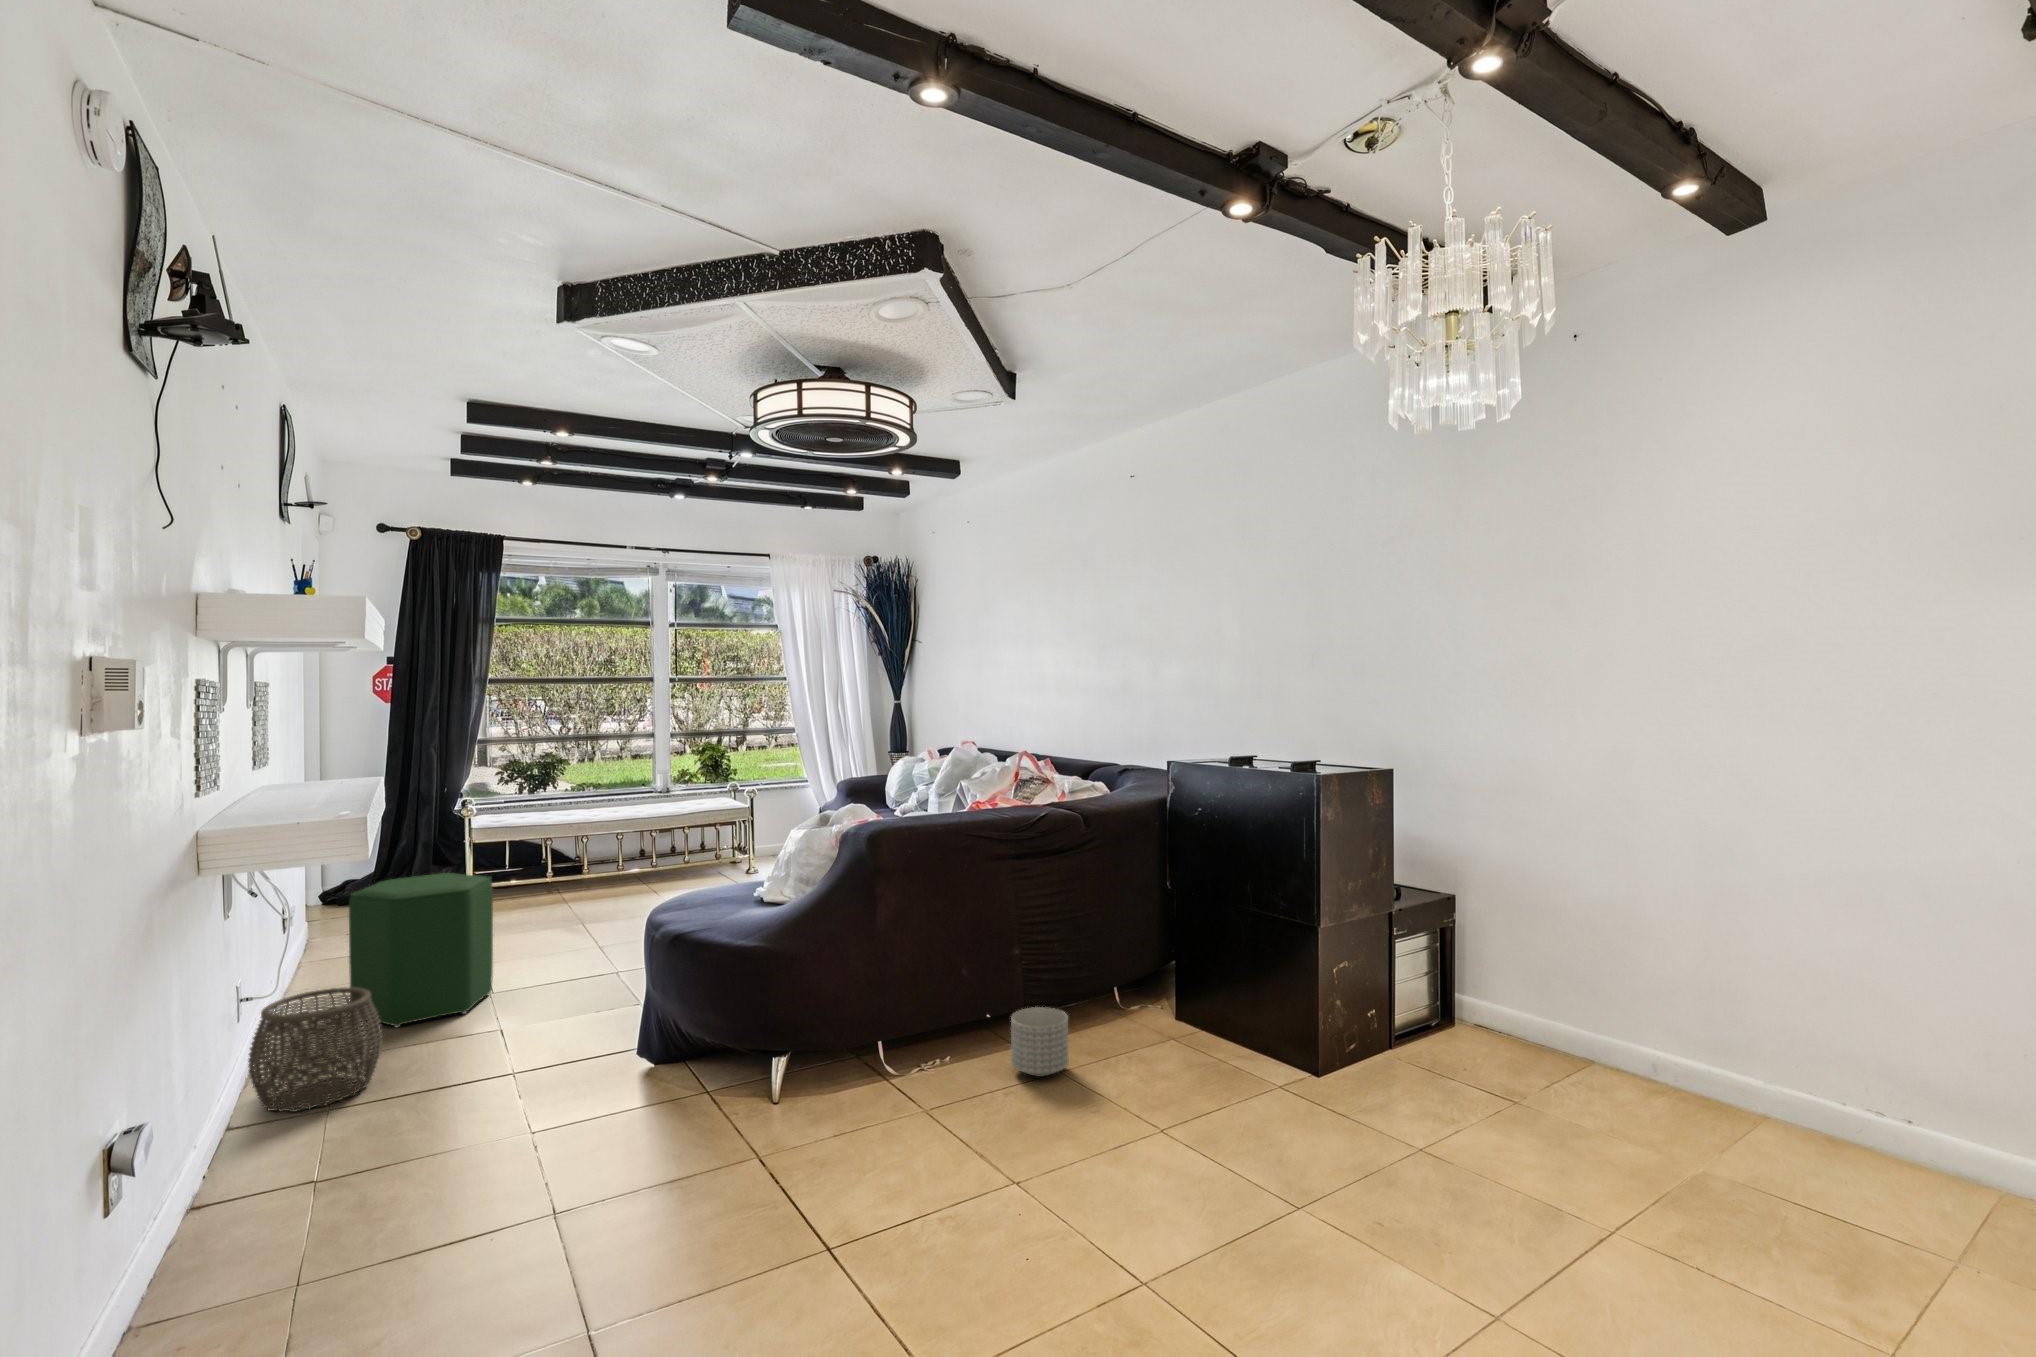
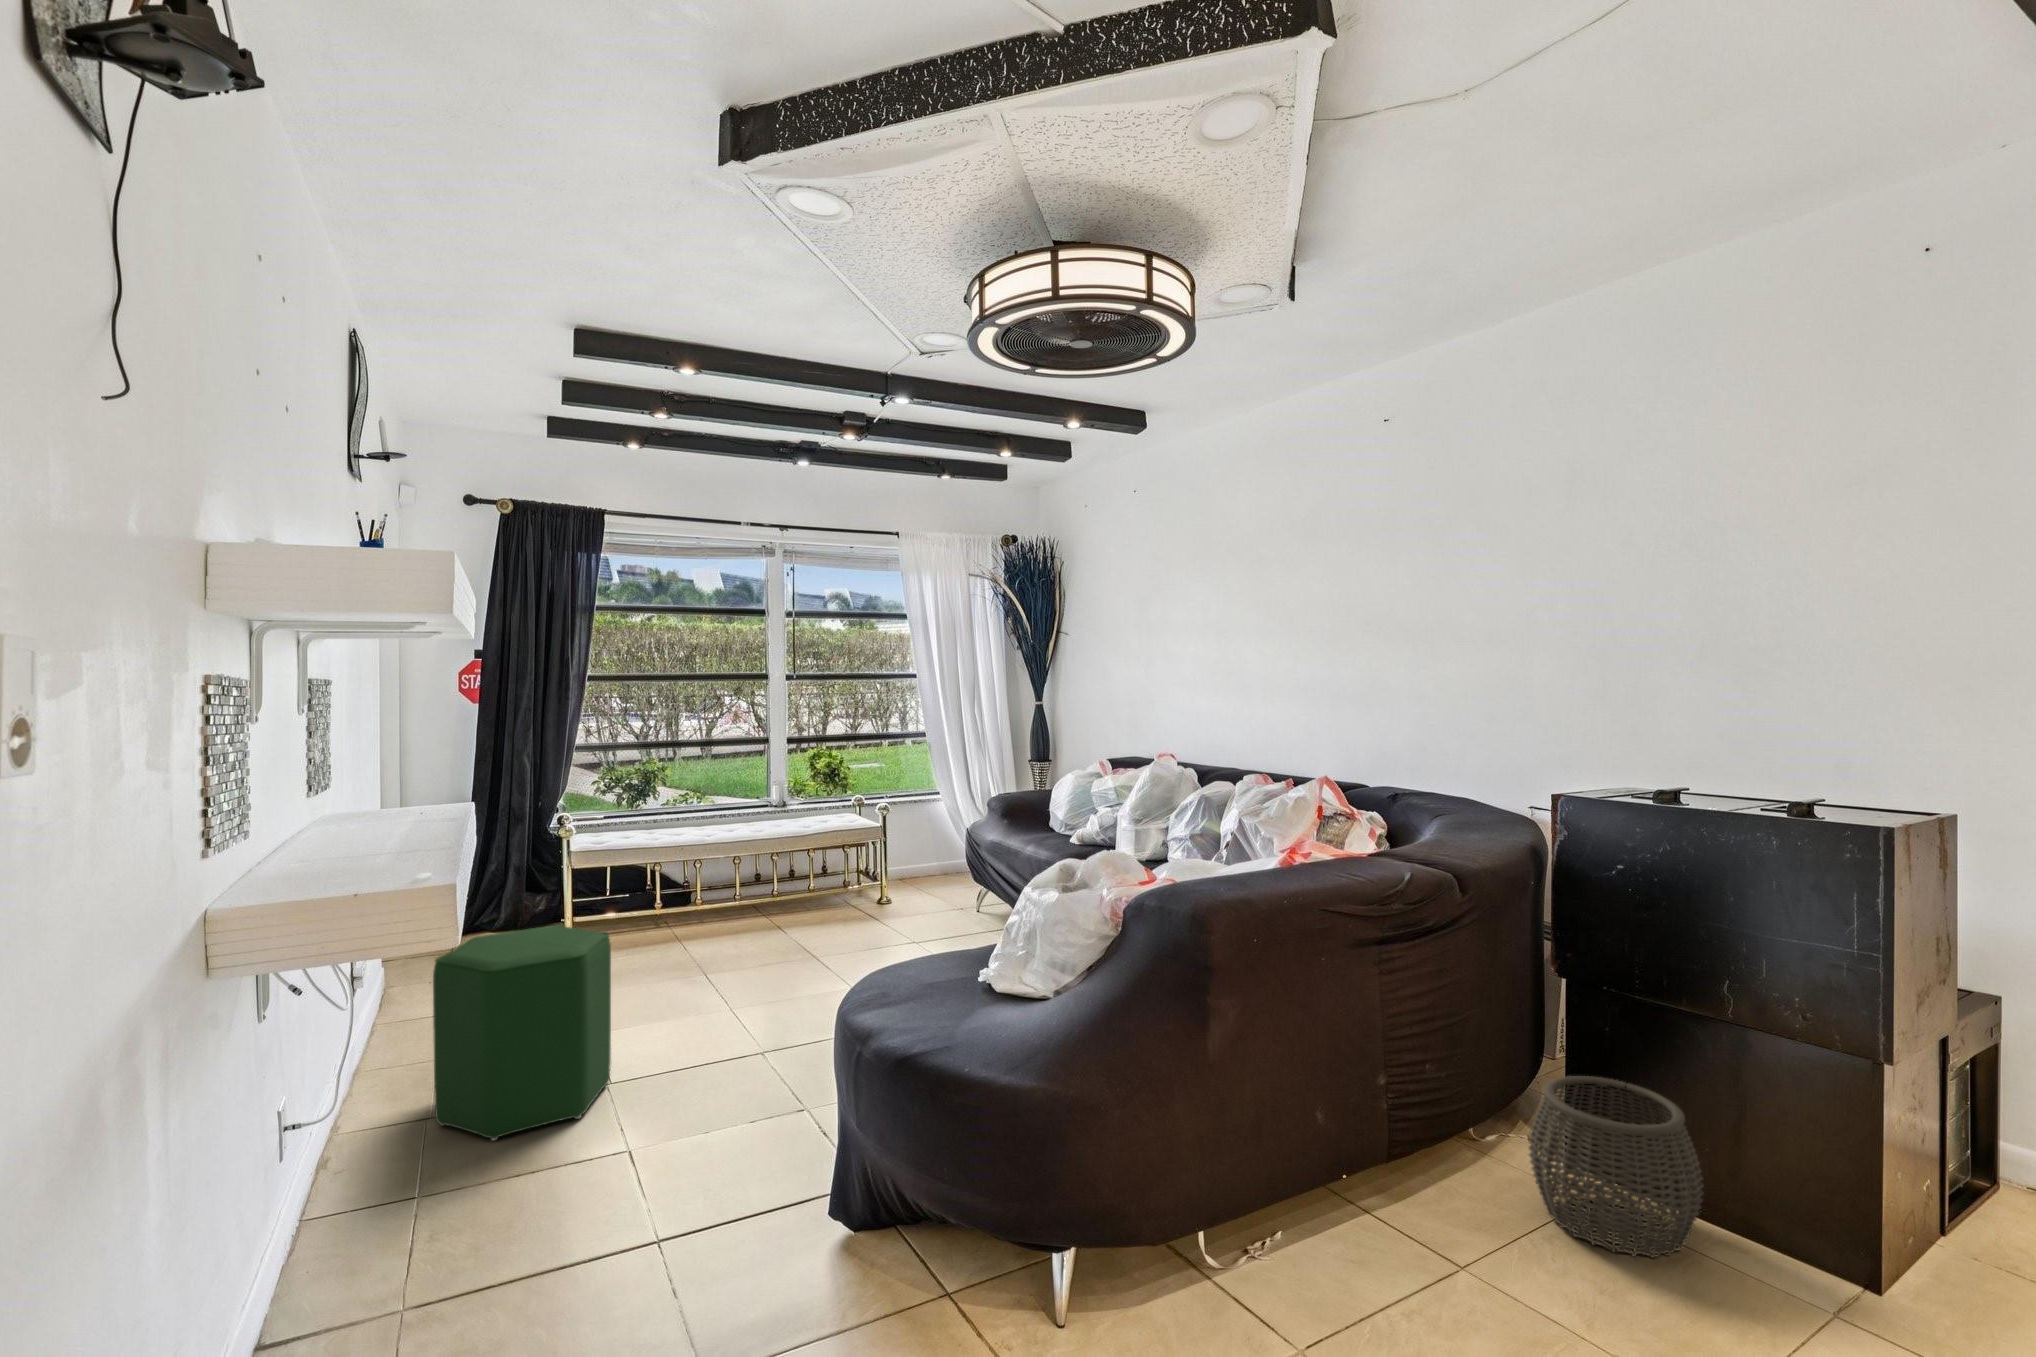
woven basket: present [248,987,382,1112] -> present [1529,1076,1703,1258]
planter: present [1011,1007,1069,1077] -> none [1386,1171,1481,1291]

